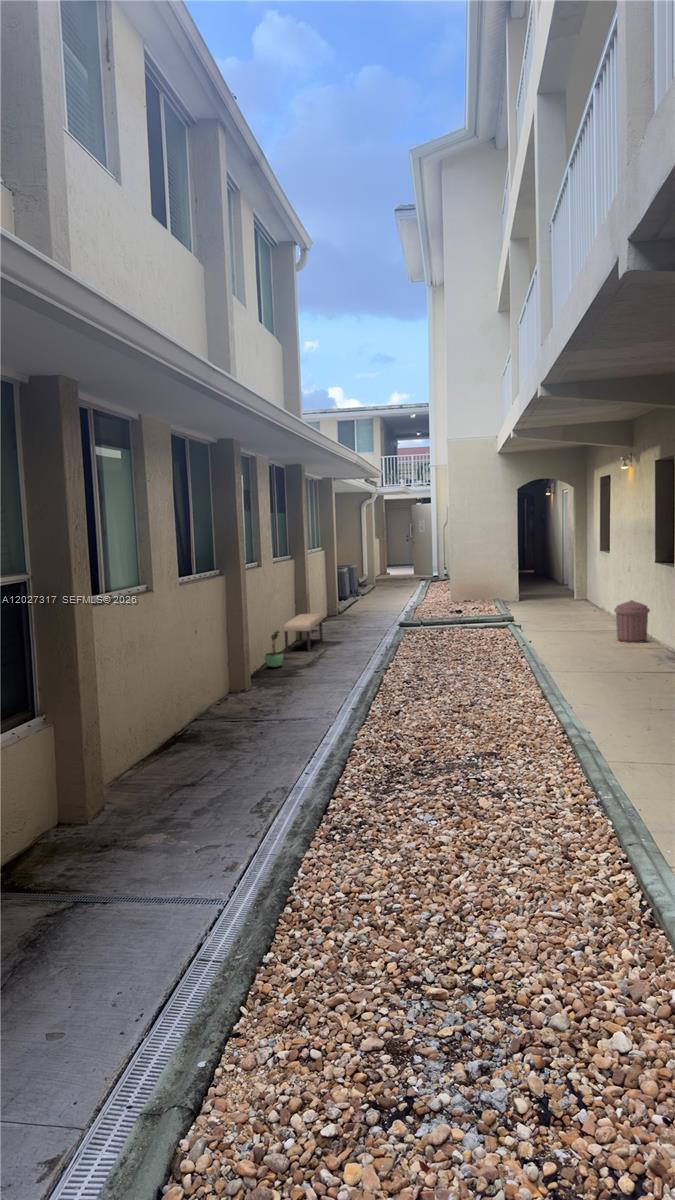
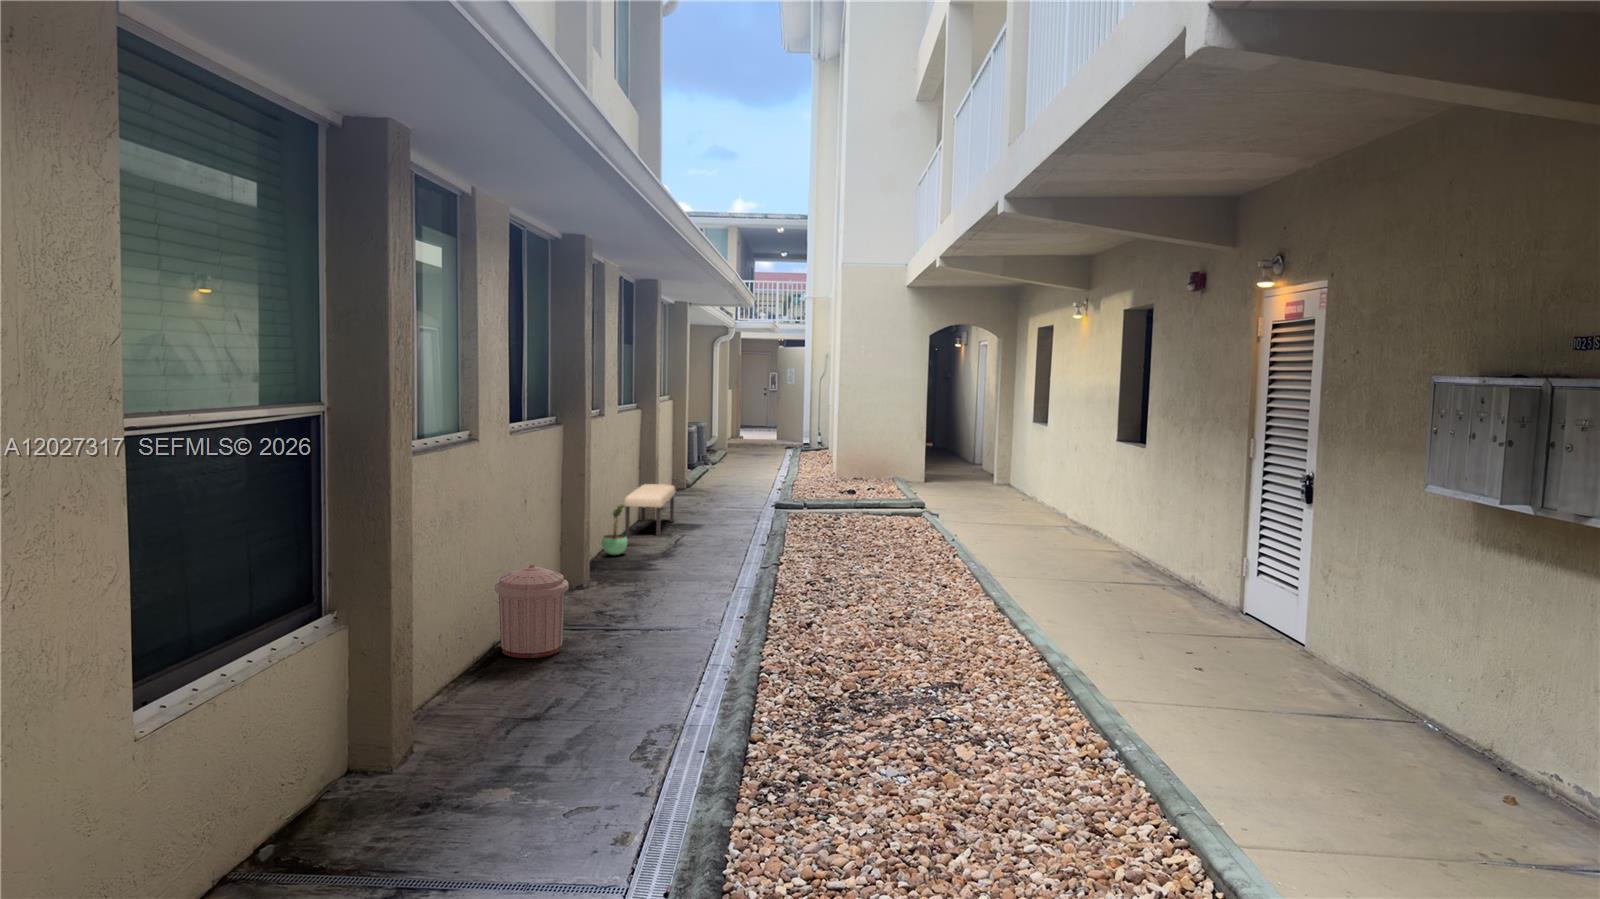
trash can: present [614,600,650,643] -> present [495,564,569,658]

